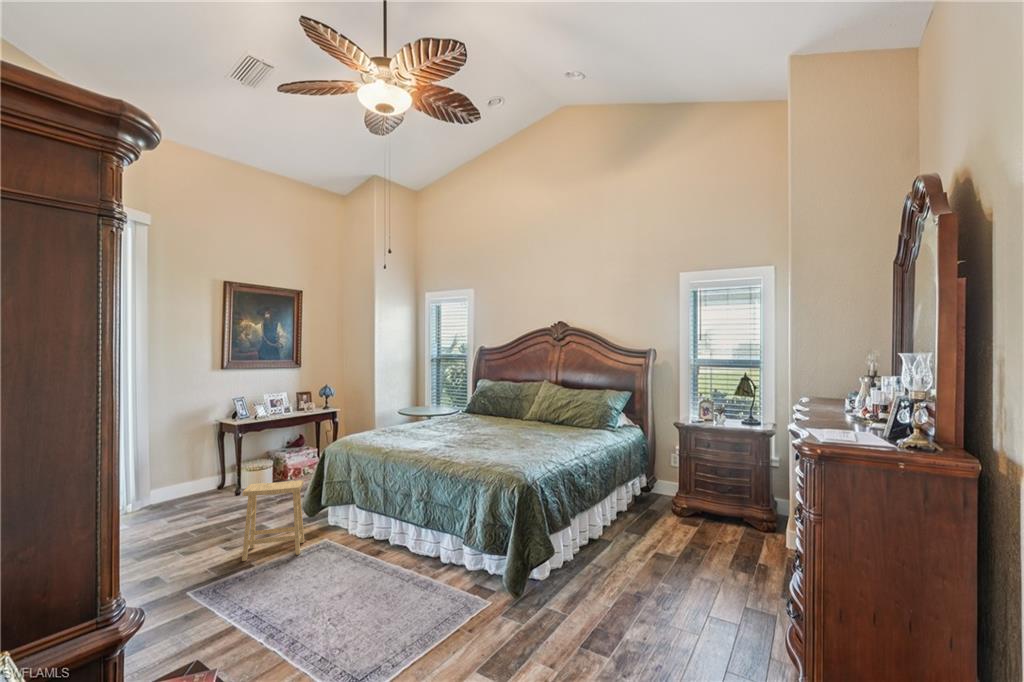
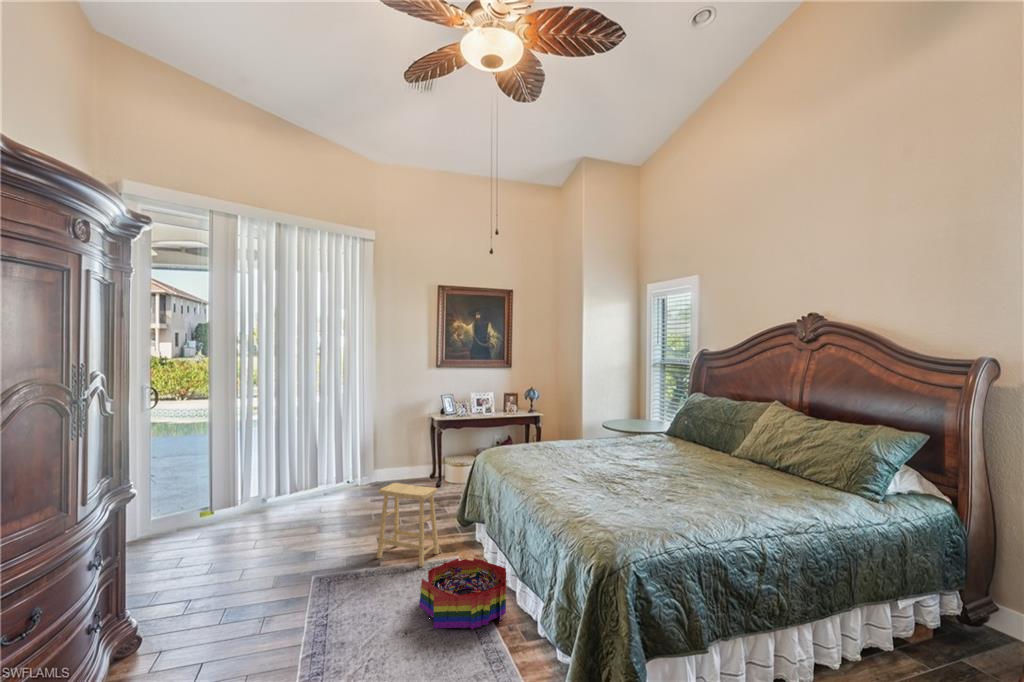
storage bin: none [332,527,409,585] -> present [419,558,507,629]

